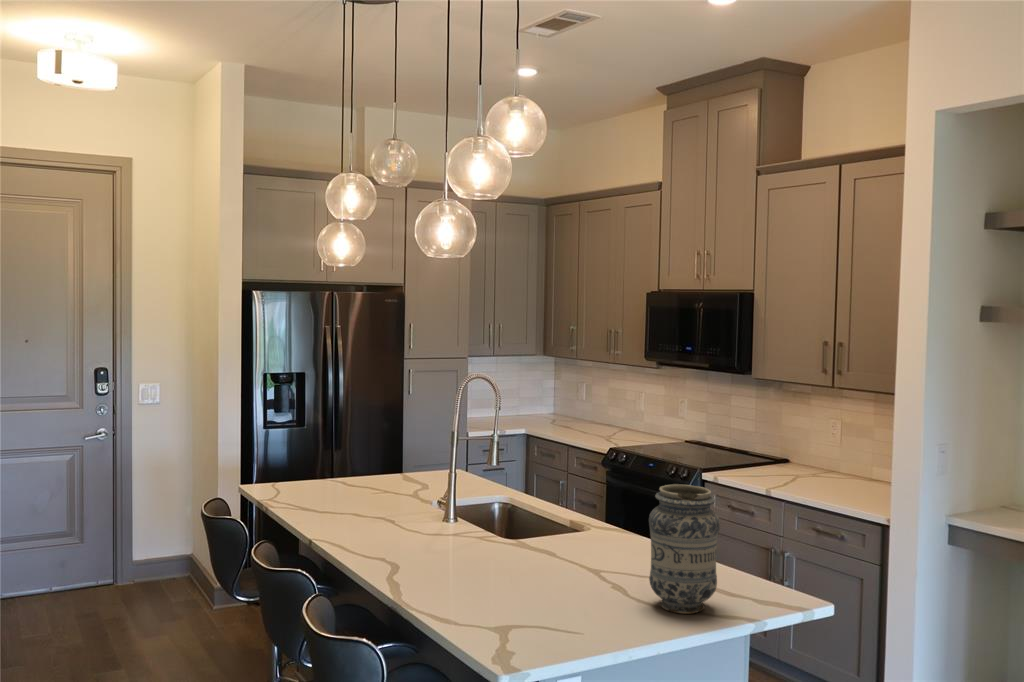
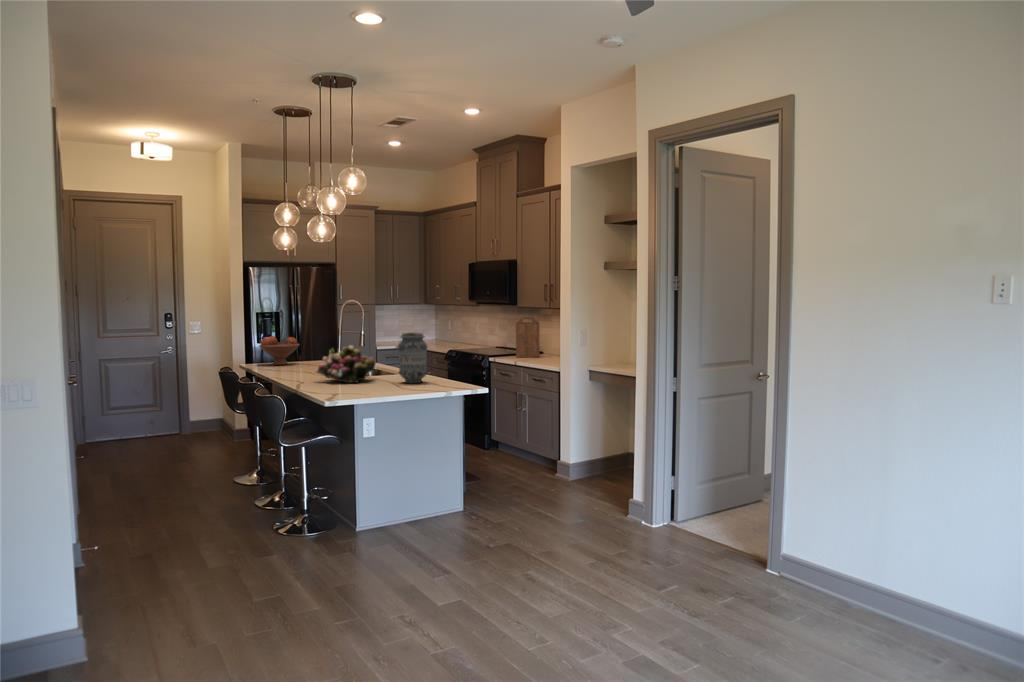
cutting board: none [762,402,811,482] -> present [516,317,540,357]
fruit bowl: none [281,436,360,497] -> present [259,336,299,365]
flower arrangement: none [442,504,584,608] -> present [315,346,375,383]

